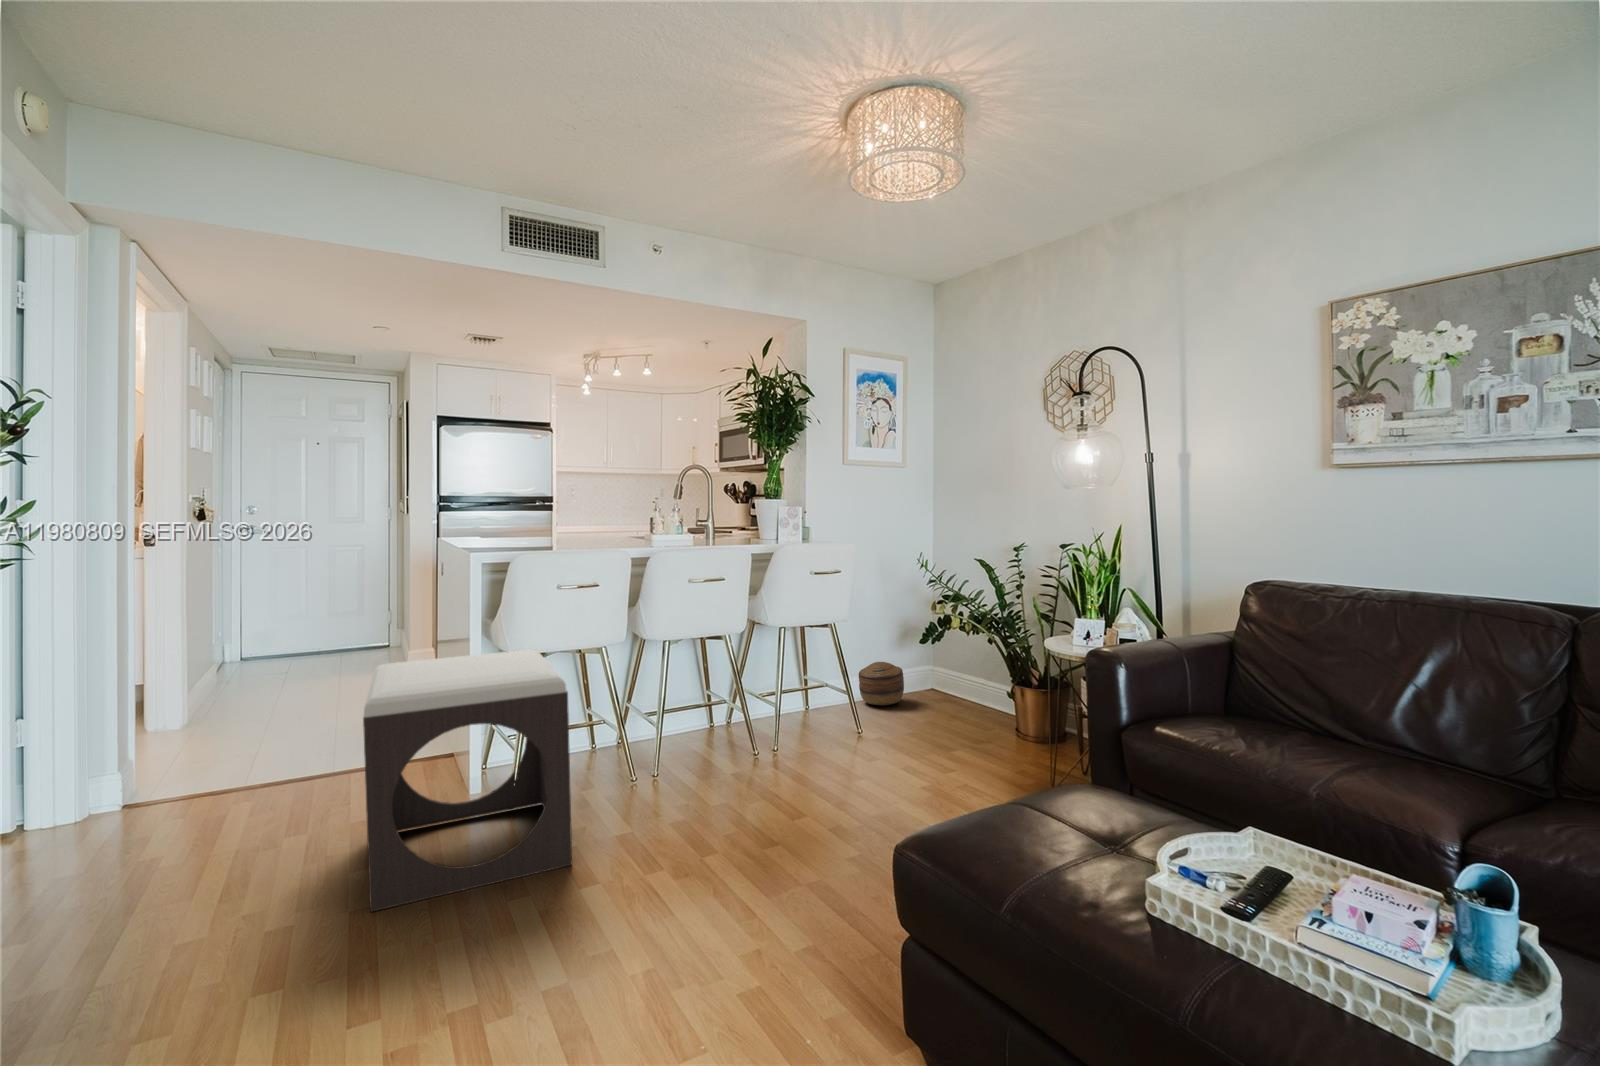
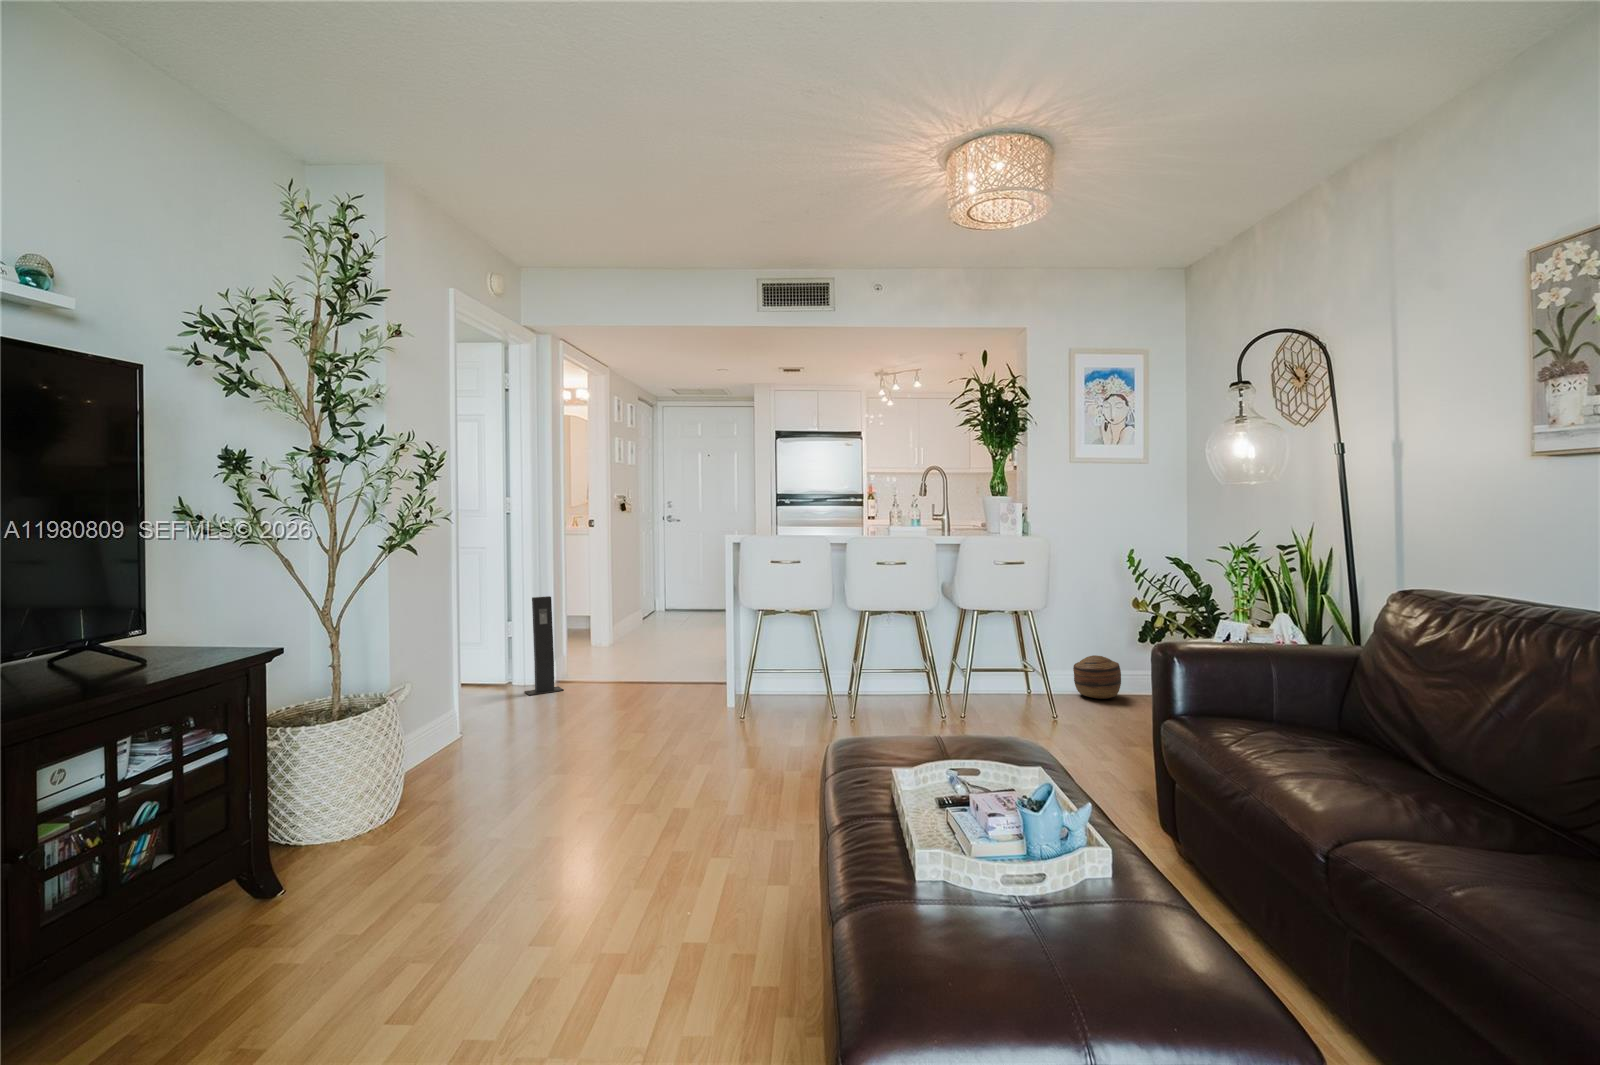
footstool: present [363,650,572,912] -> none [618,602,757,750]
speaker: none [75,671,164,850] -> present [525,596,563,695]

